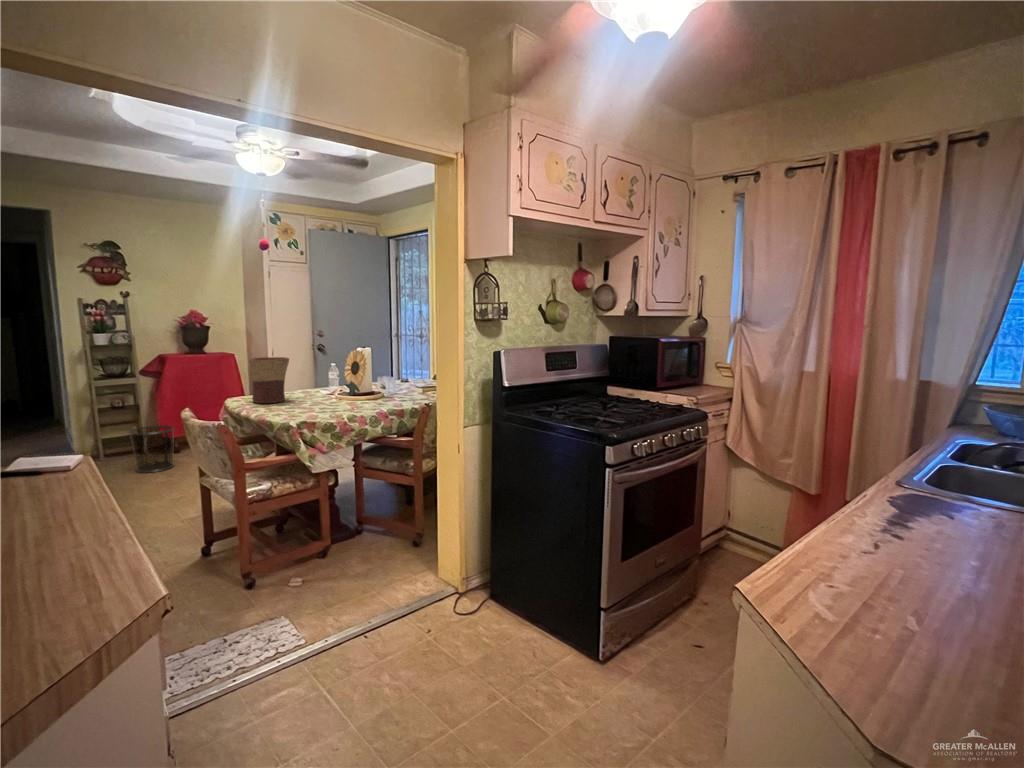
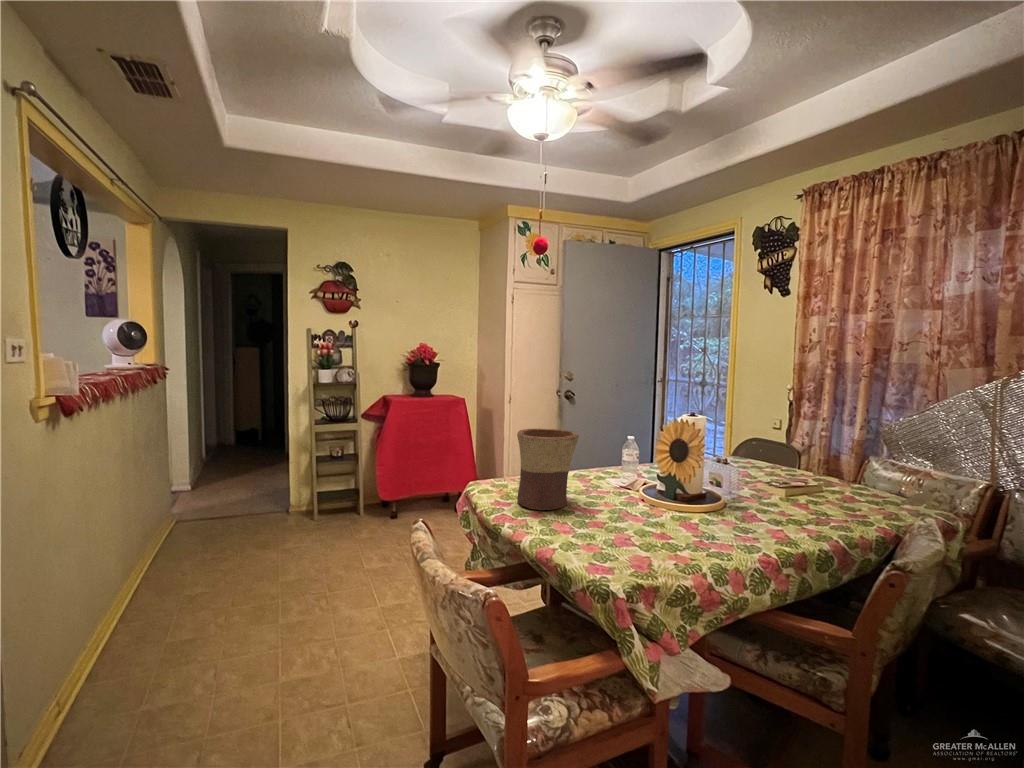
trash can: present [129,425,174,473] -> none [345,486,394,549]

